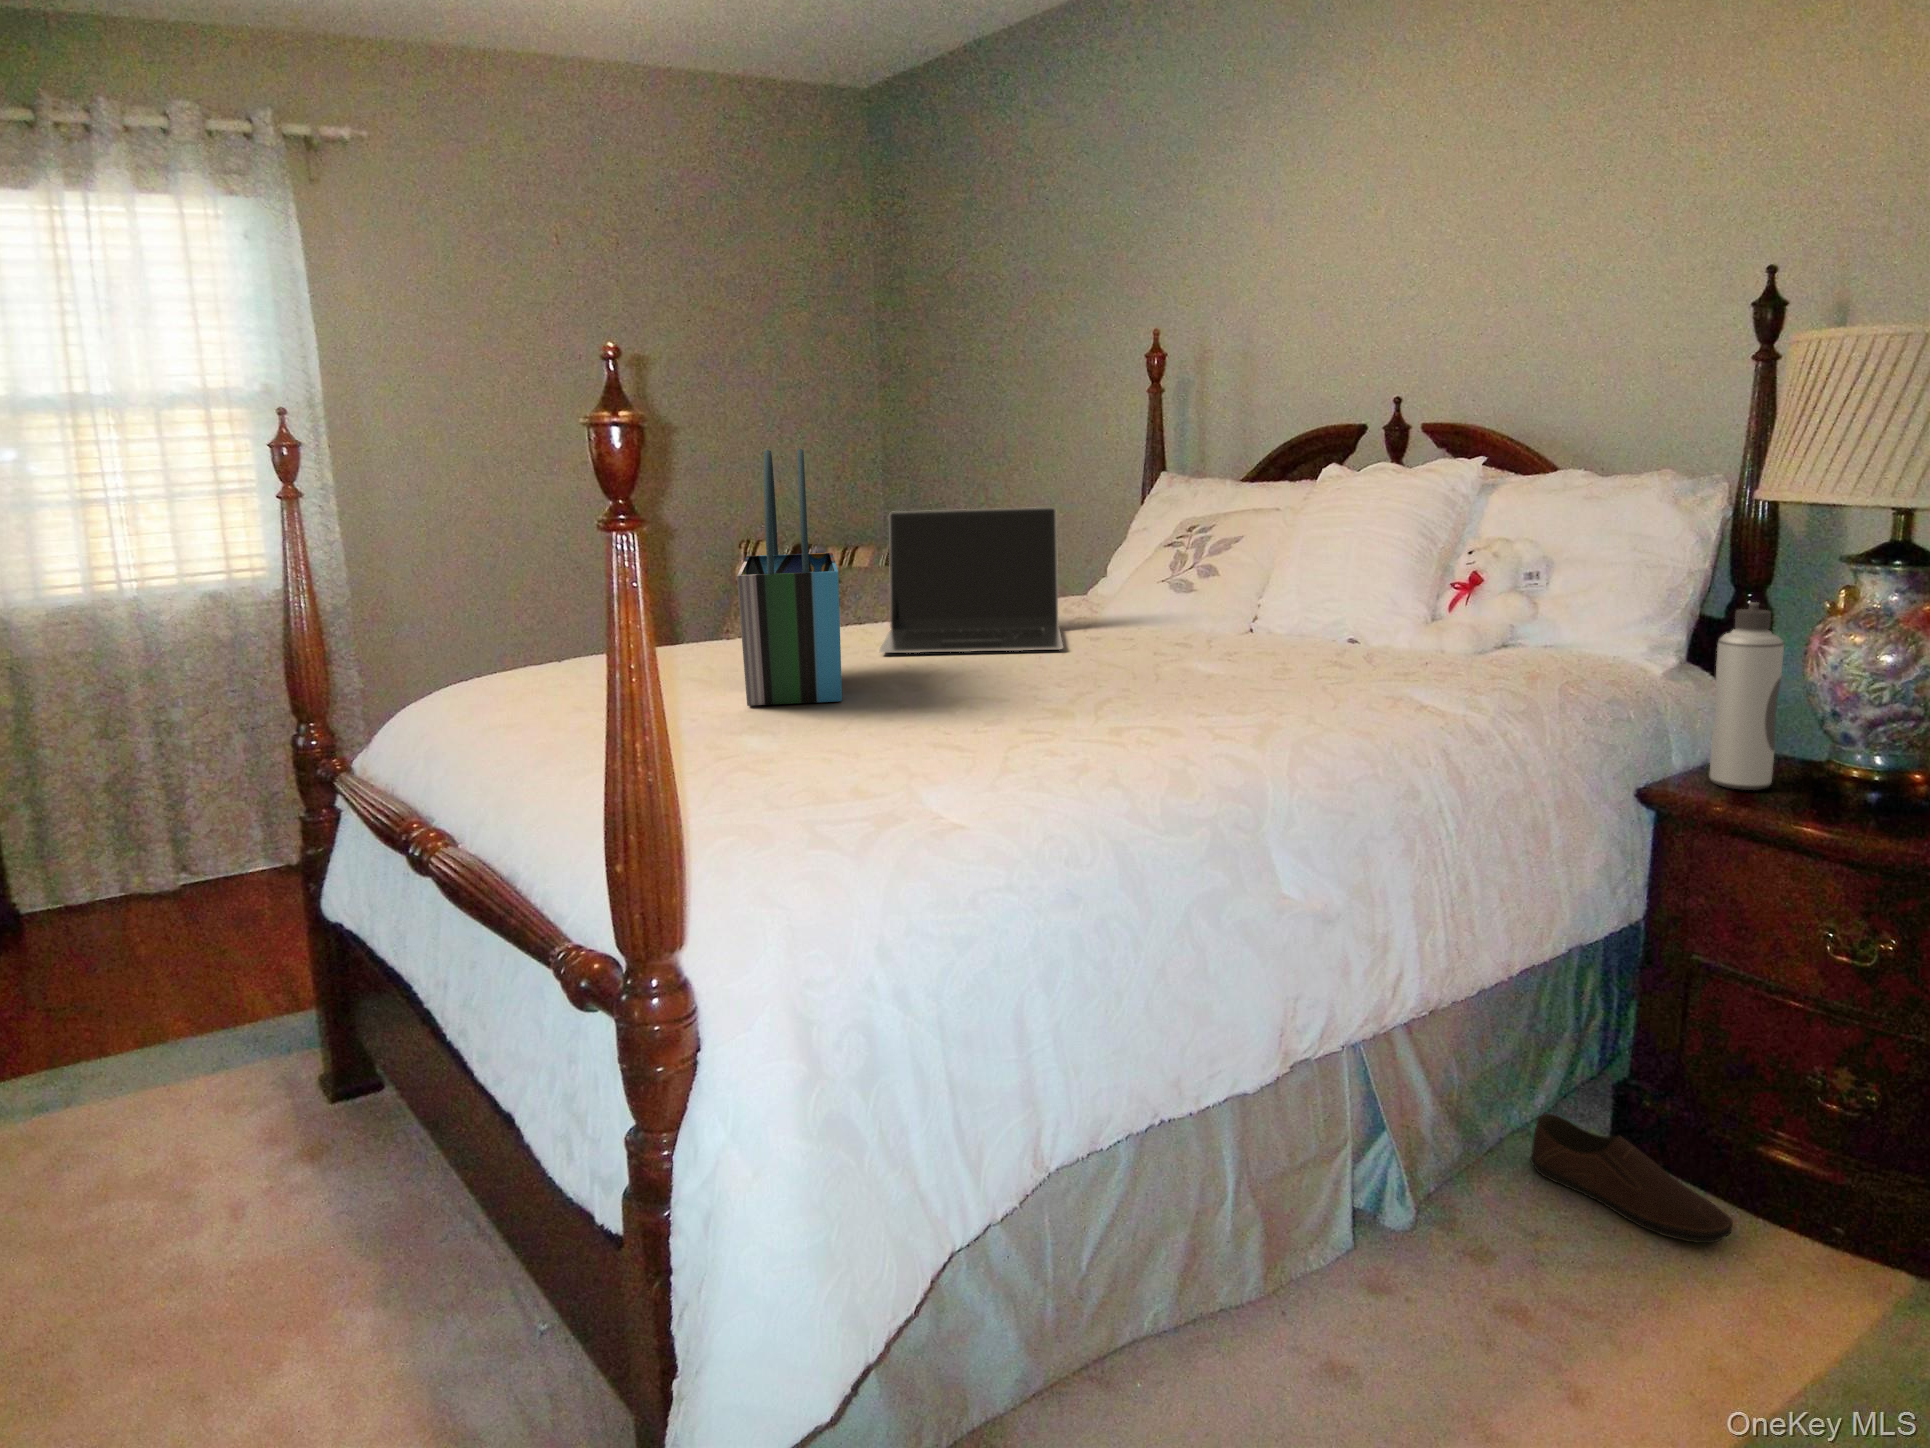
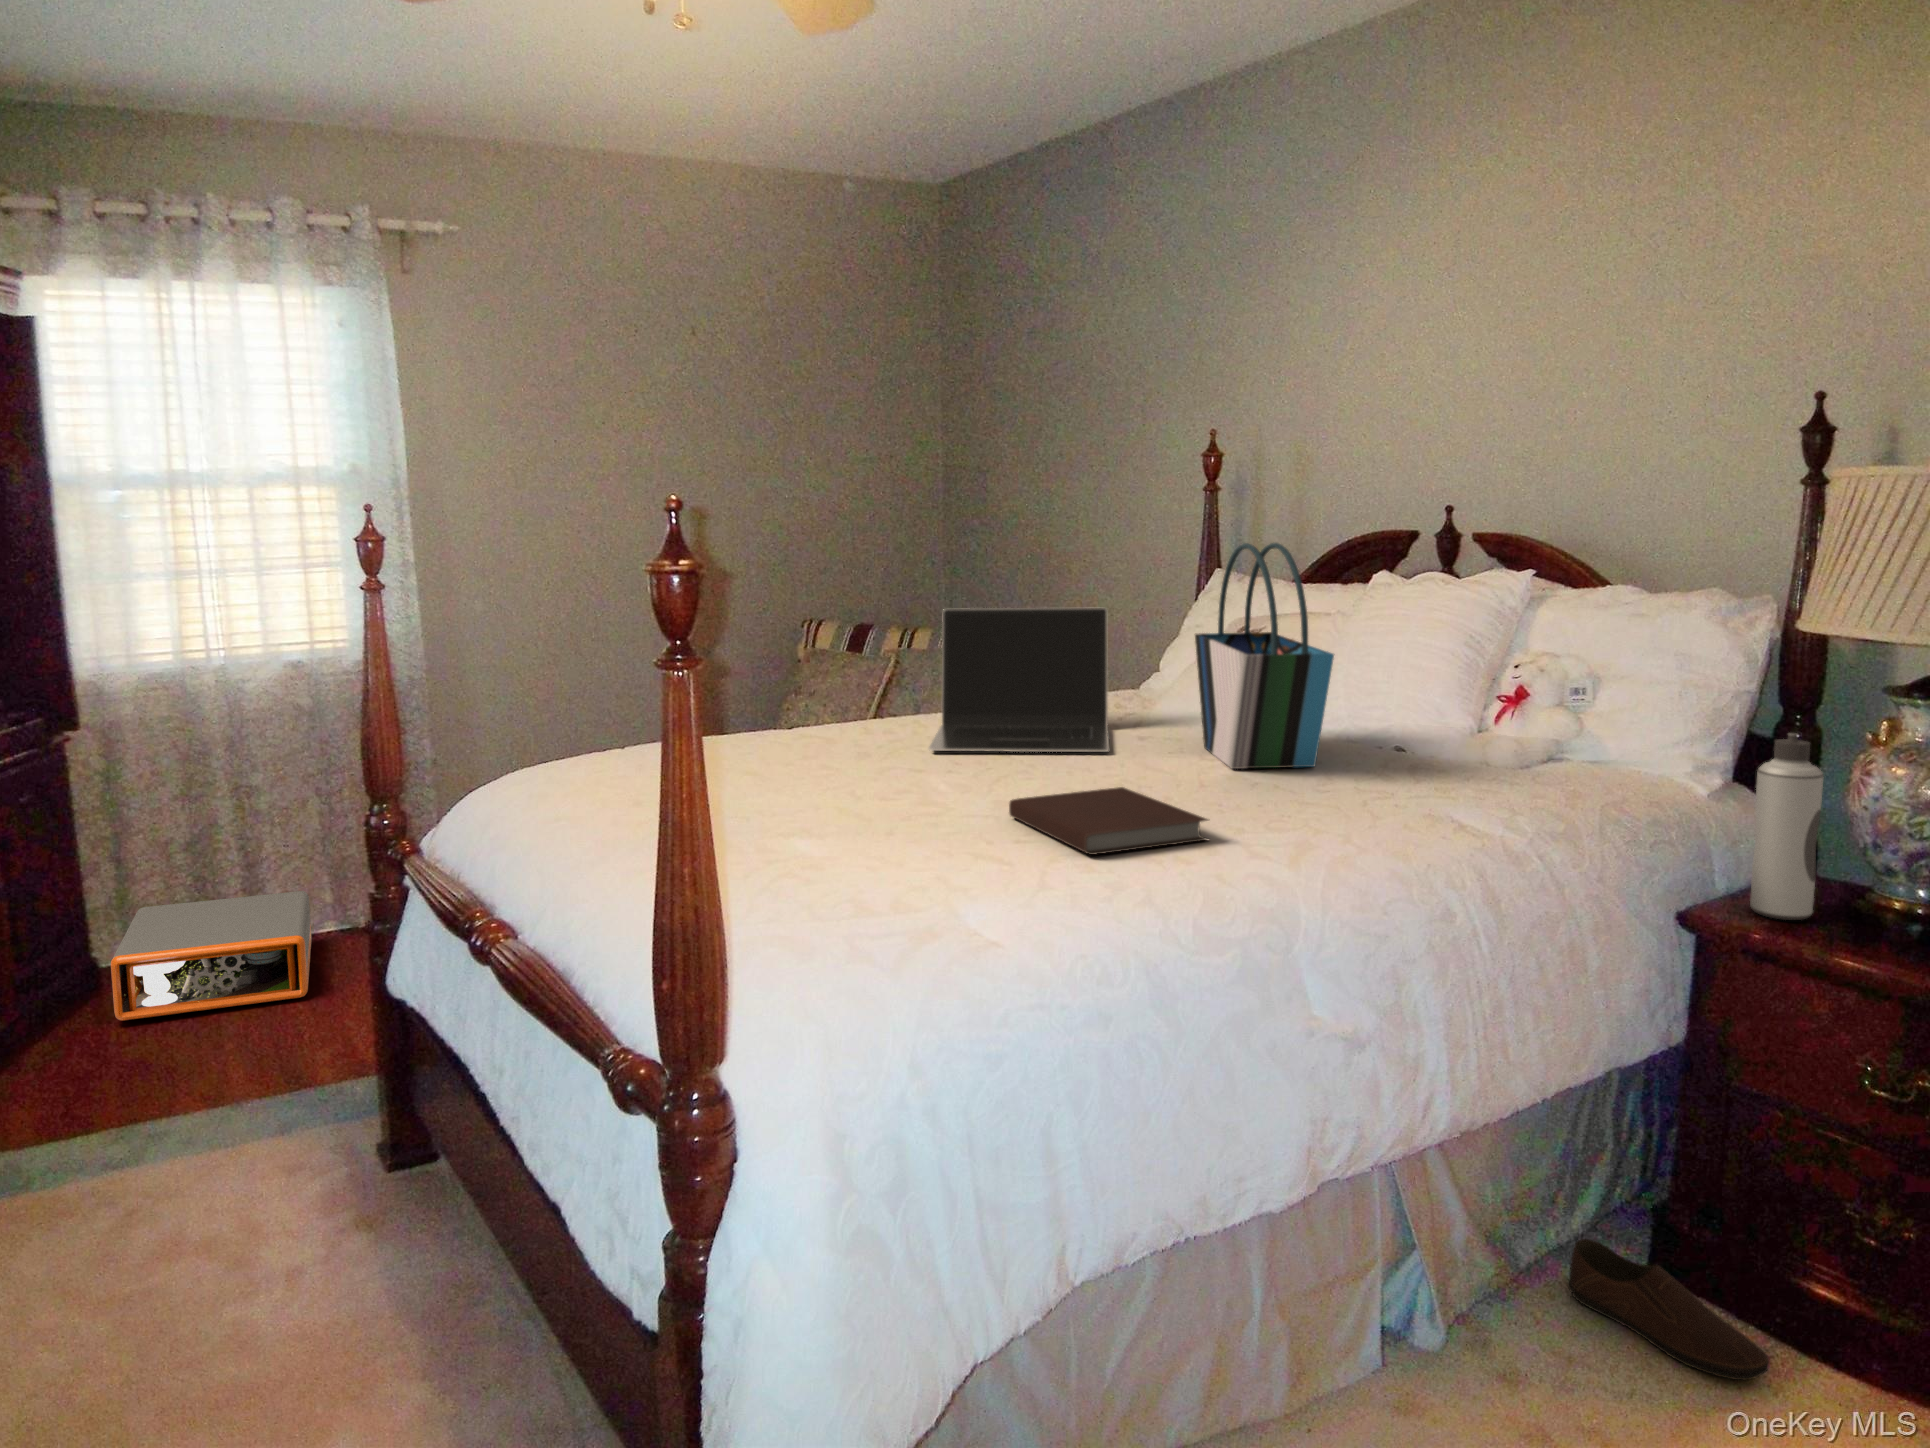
tote bag: present [737,449,842,706] -> present [1195,543,1334,769]
notebook: none [968,676,1177,739] -> present [1009,787,1208,855]
storage box: none [31,827,246,961] -> present [111,891,311,1020]

